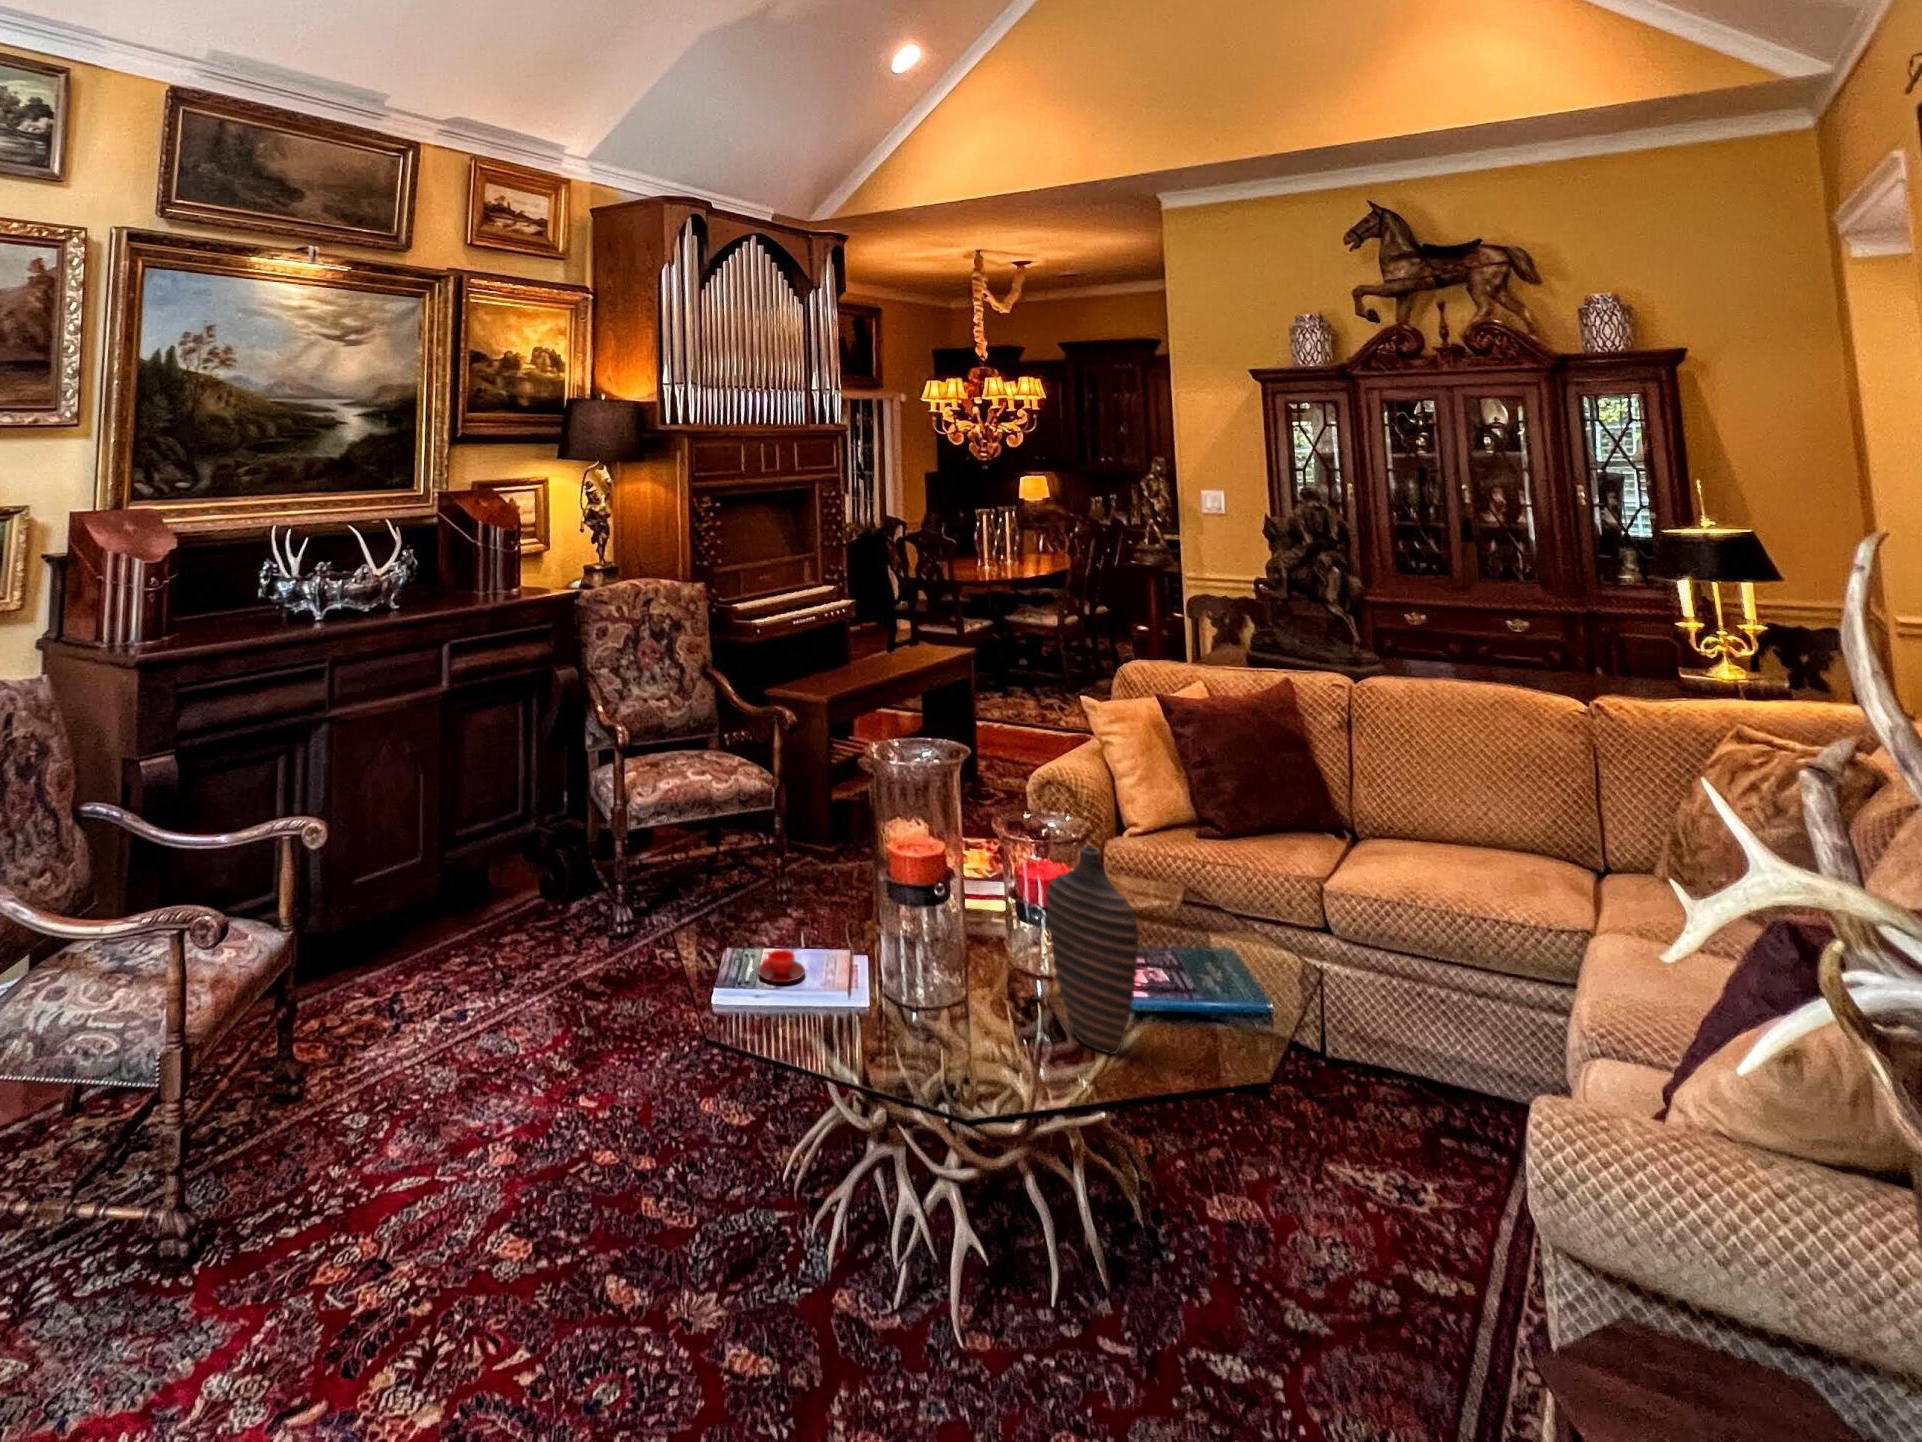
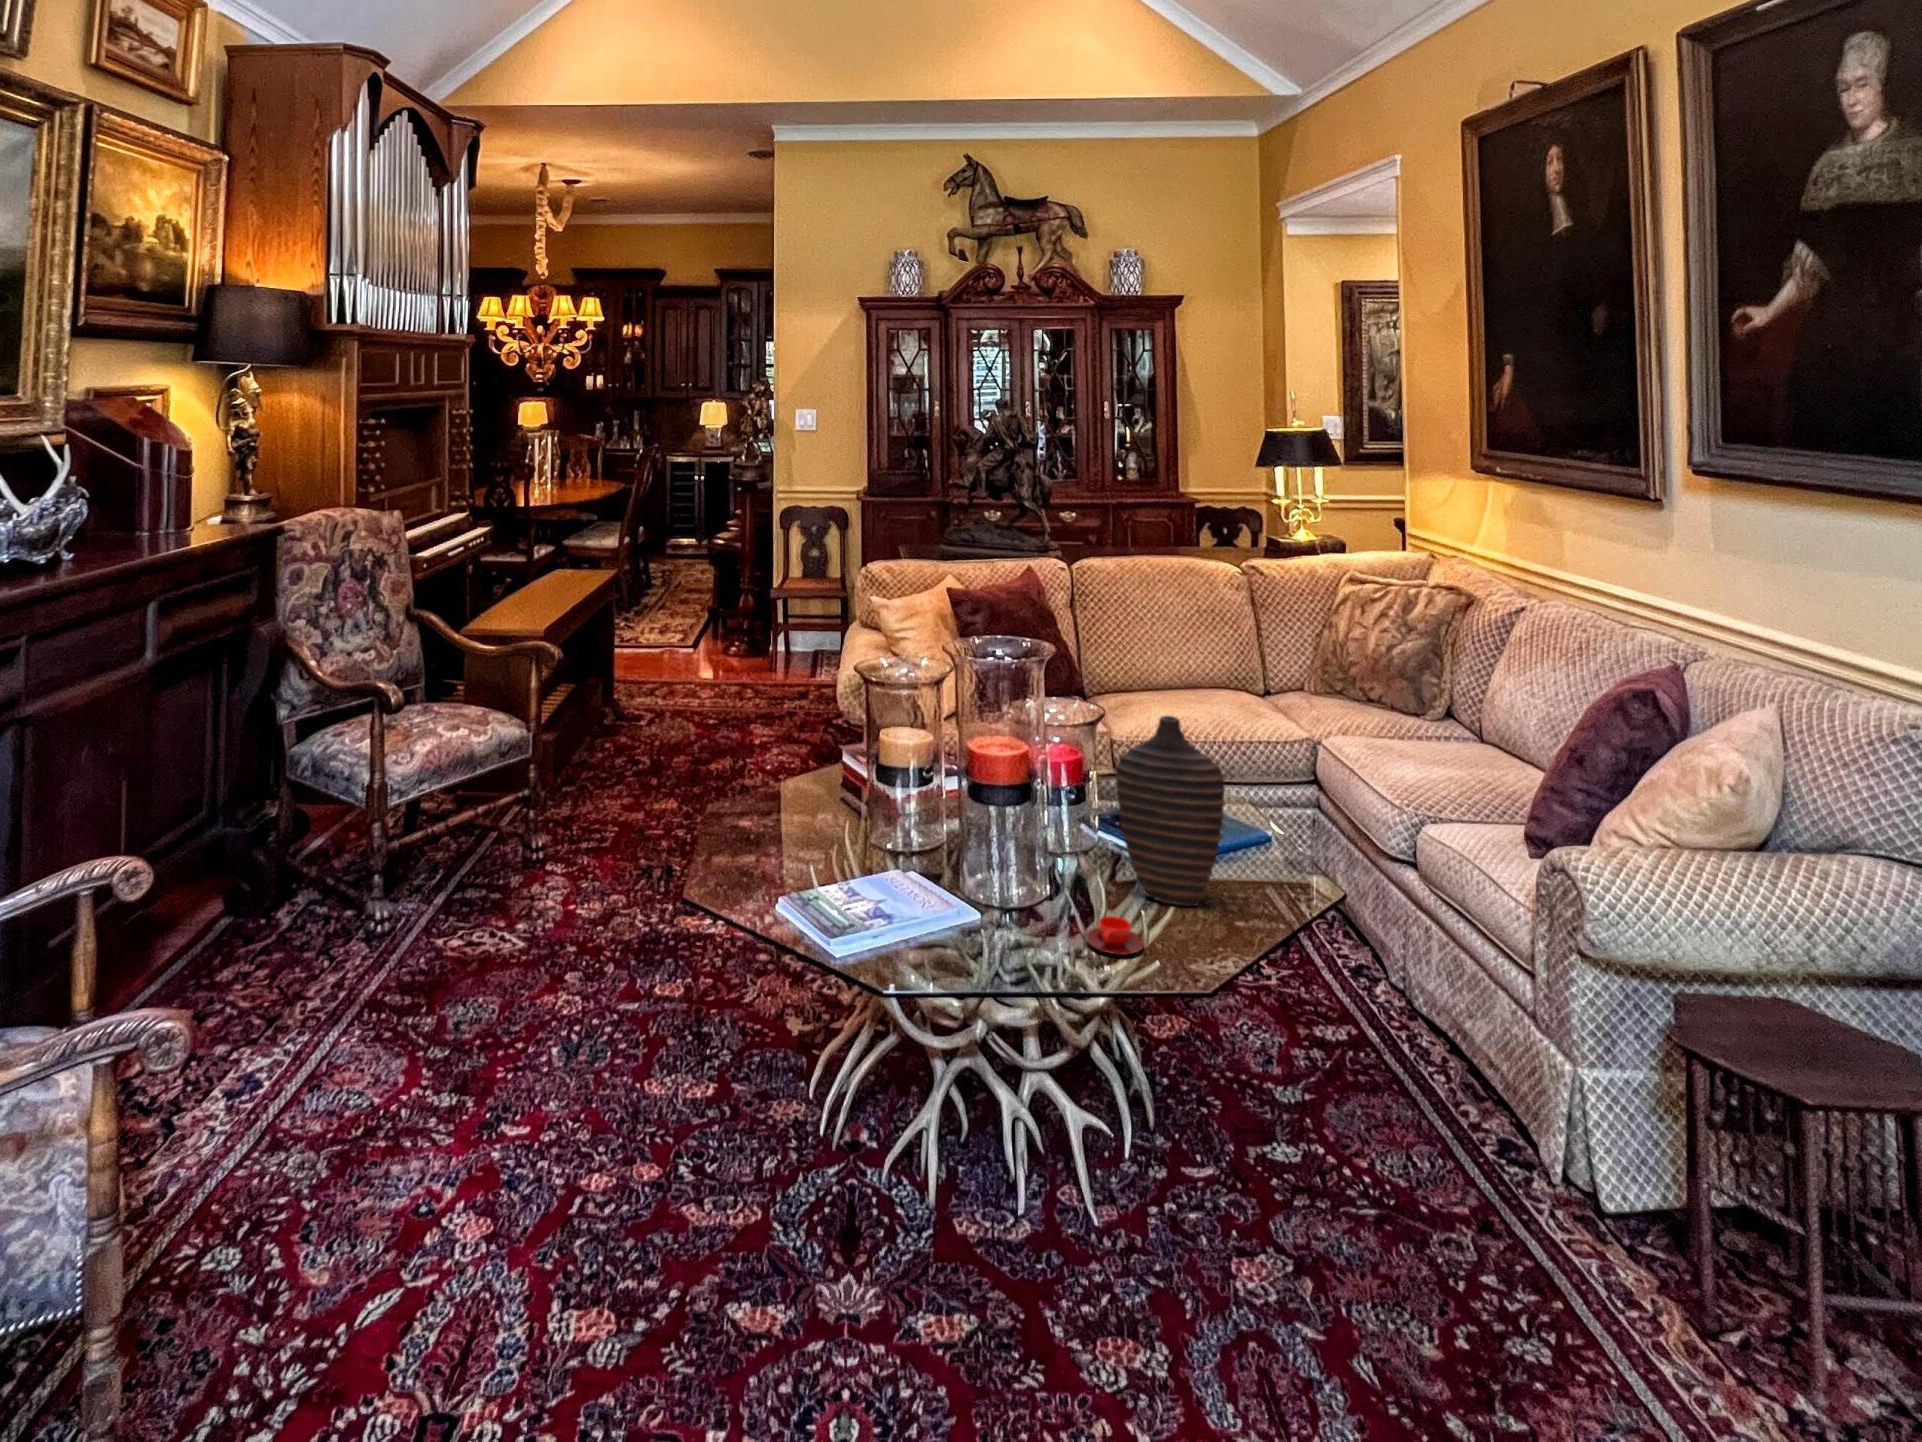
teacup: present [758,950,805,982] -> present [1086,916,1144,955]

